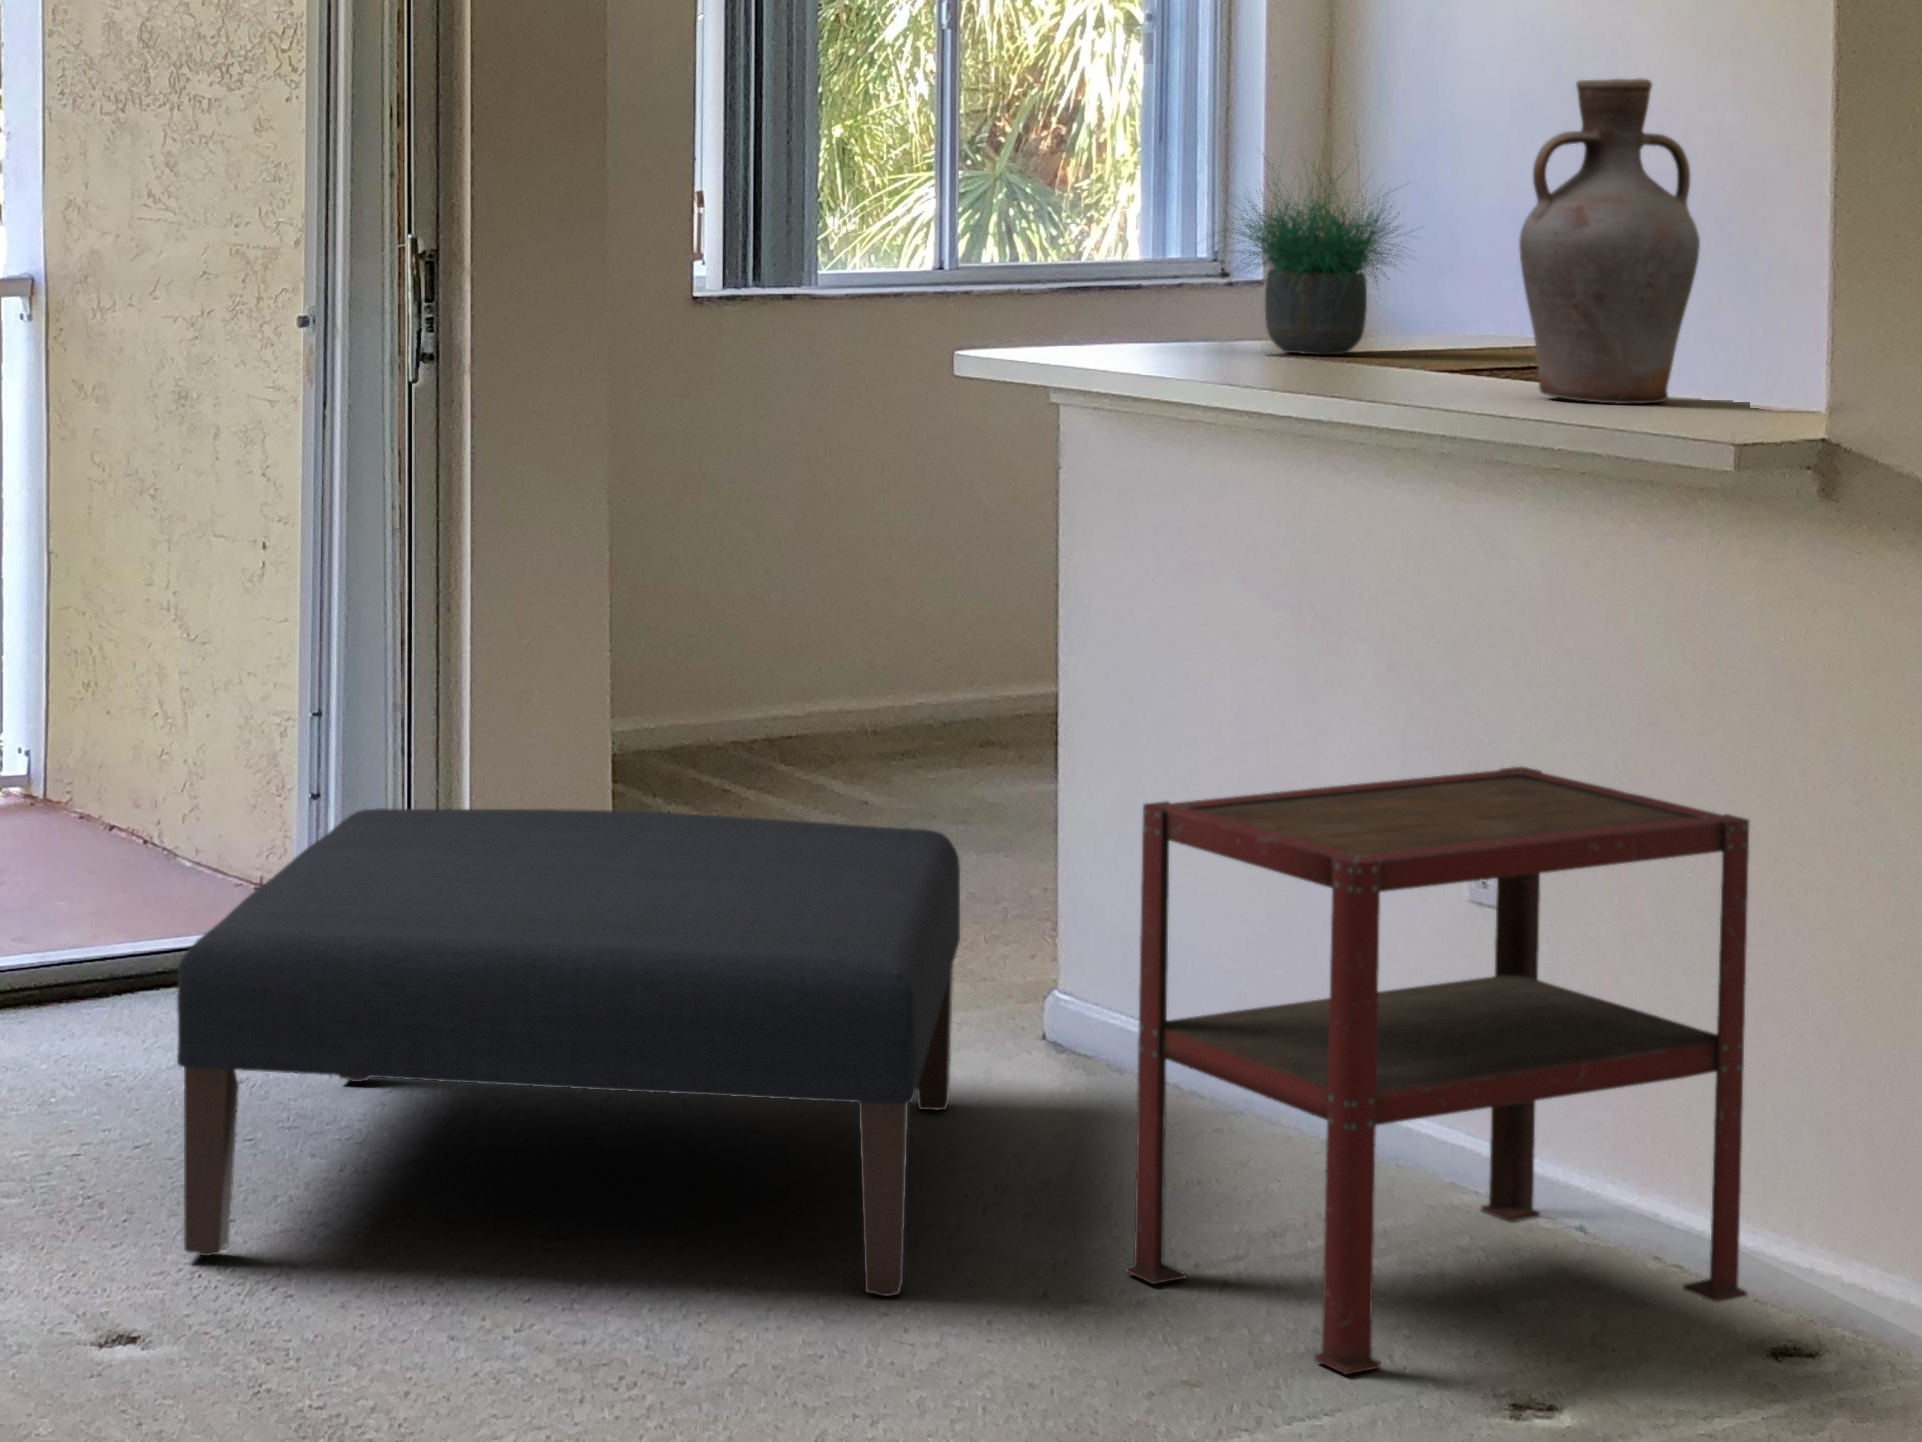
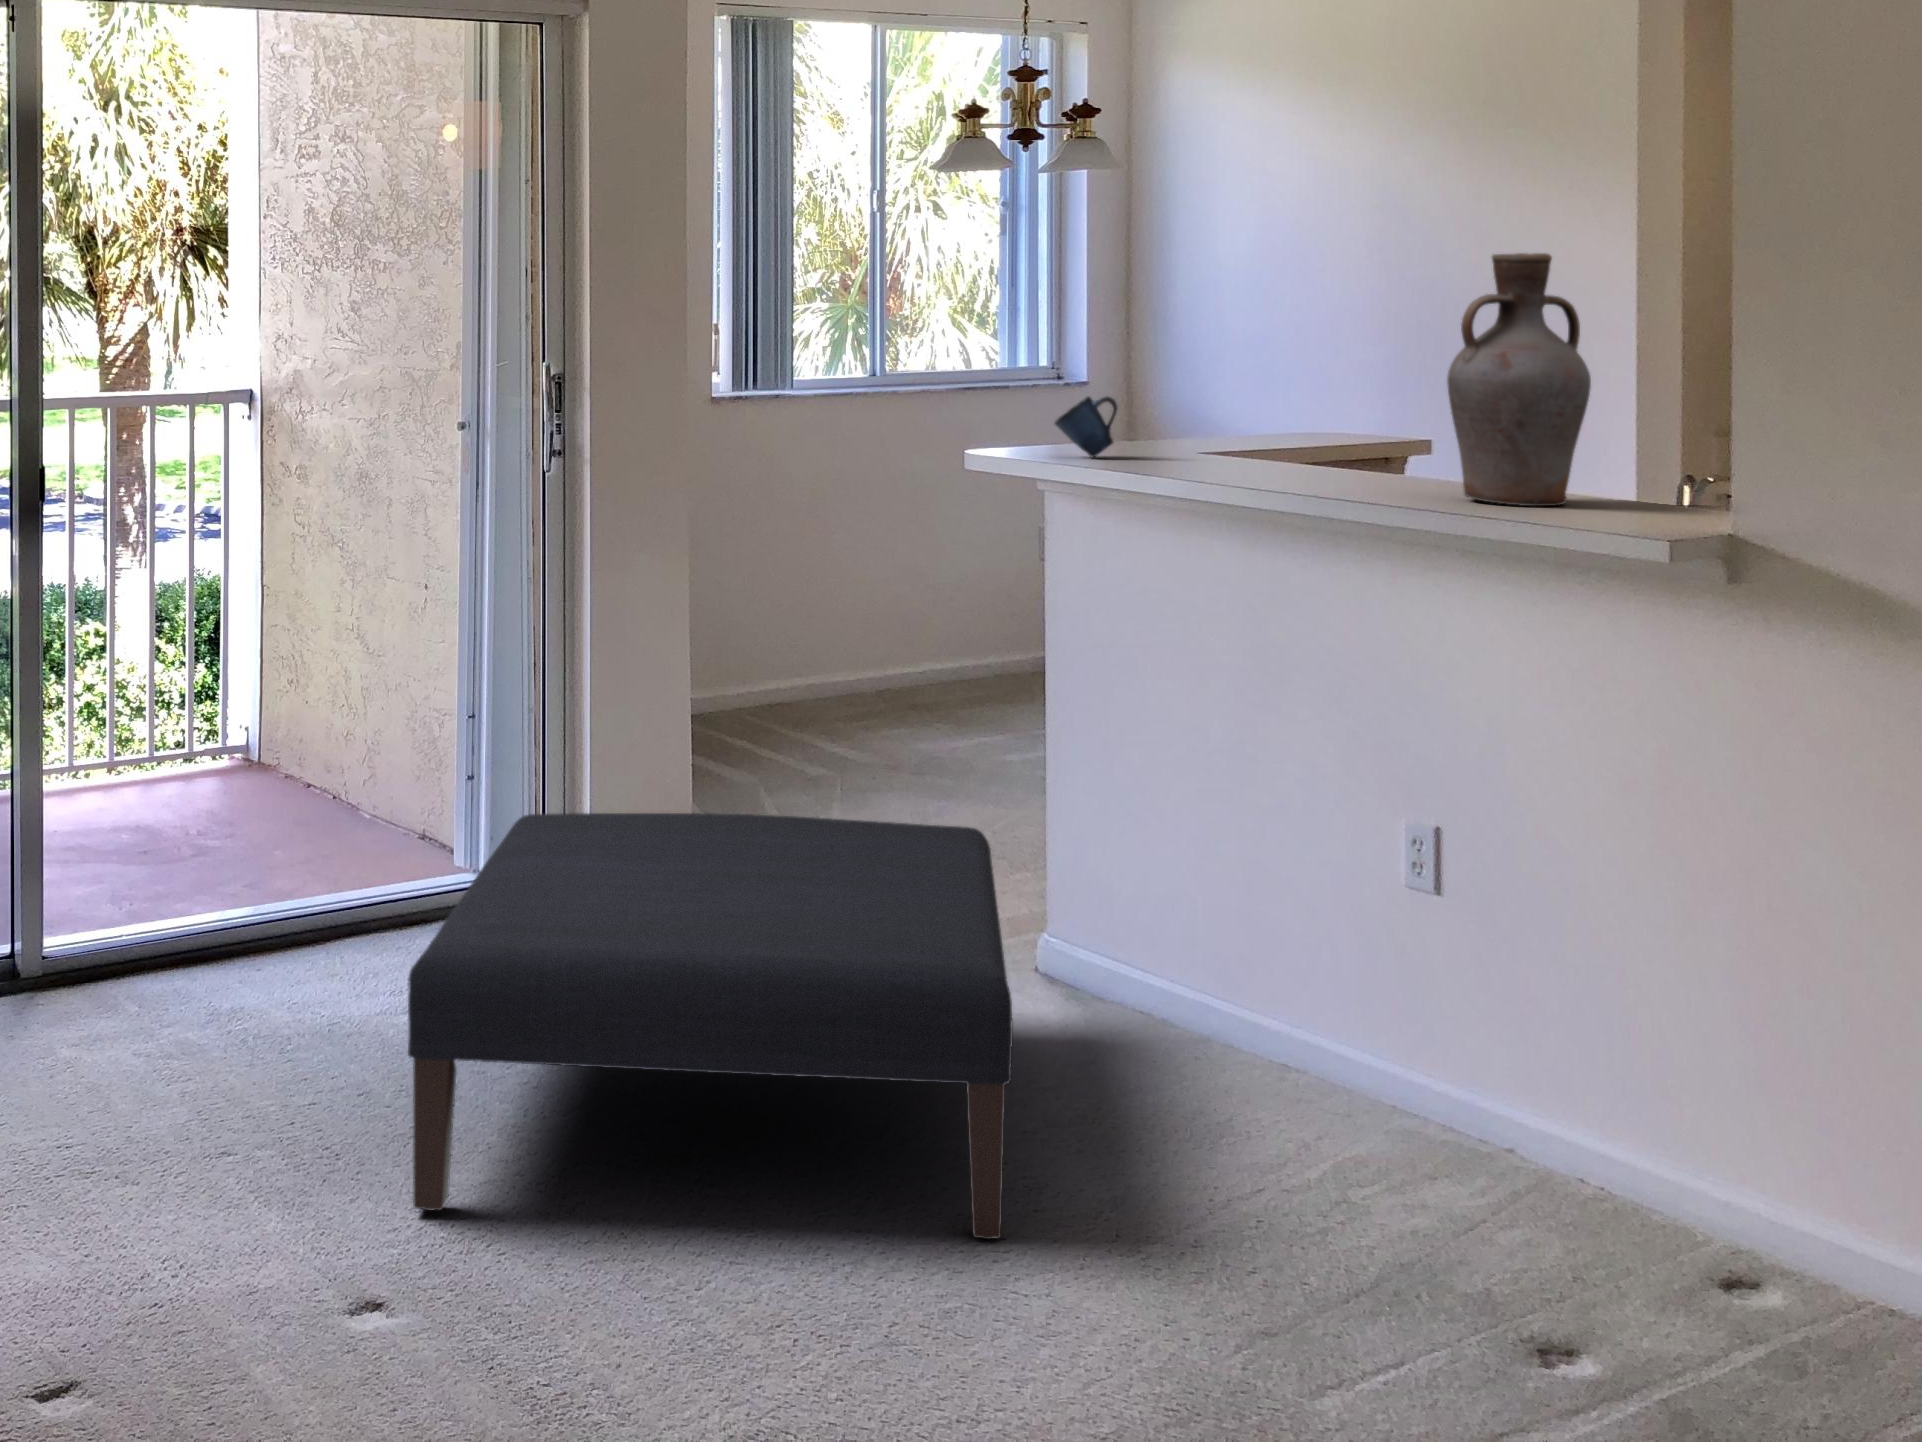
potted plant: present [1226,157,1403,355] -> none [1134,281,1311,455]
mug: none [1069,273,1152,356] -> present [1055,397,1118,457]
side table: present [1126,767,1749,1374] -> none [1173,787,1667,1318]

